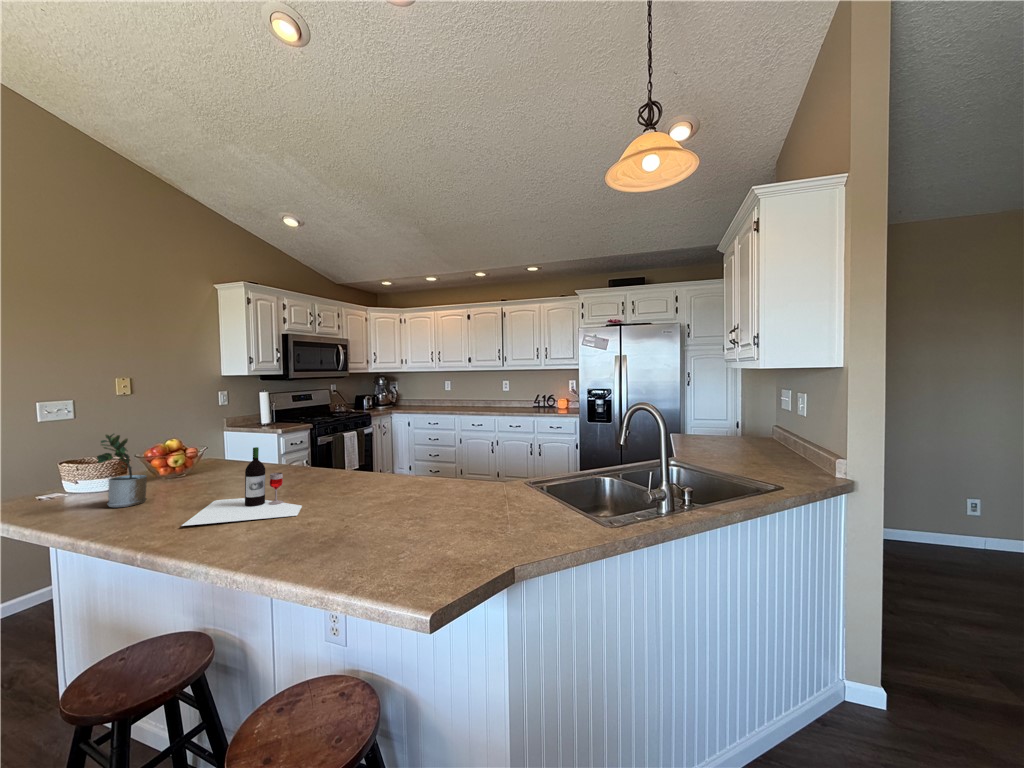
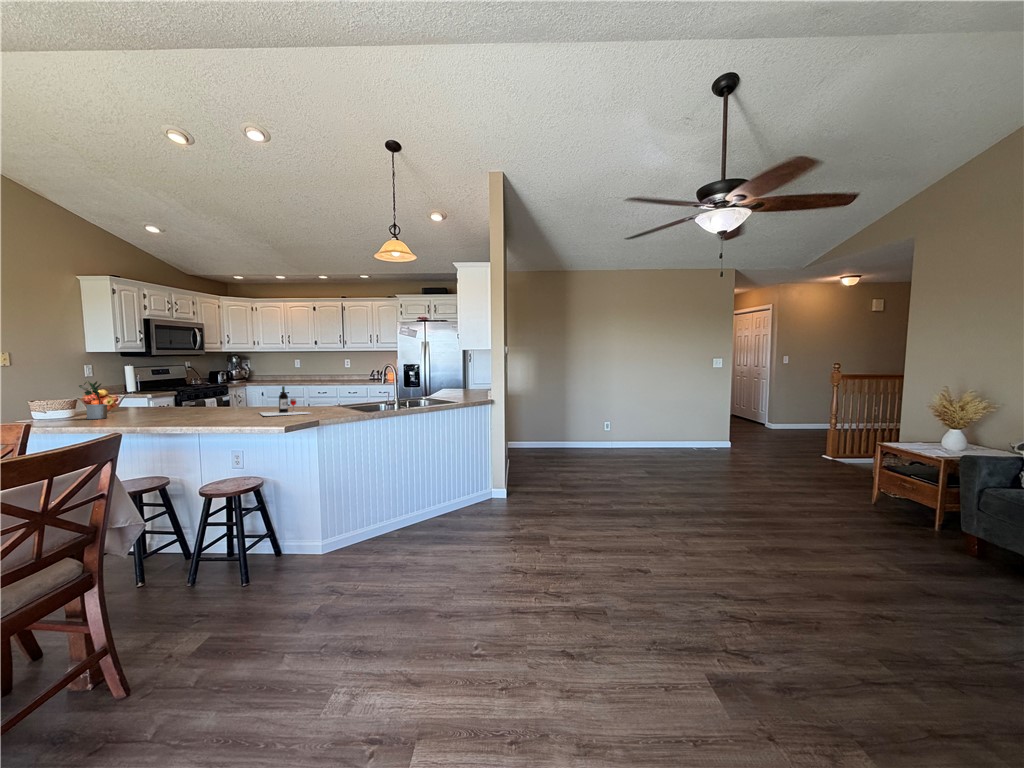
wine bottle: present [182,447,302,526] -> present [260,386,309,416]

